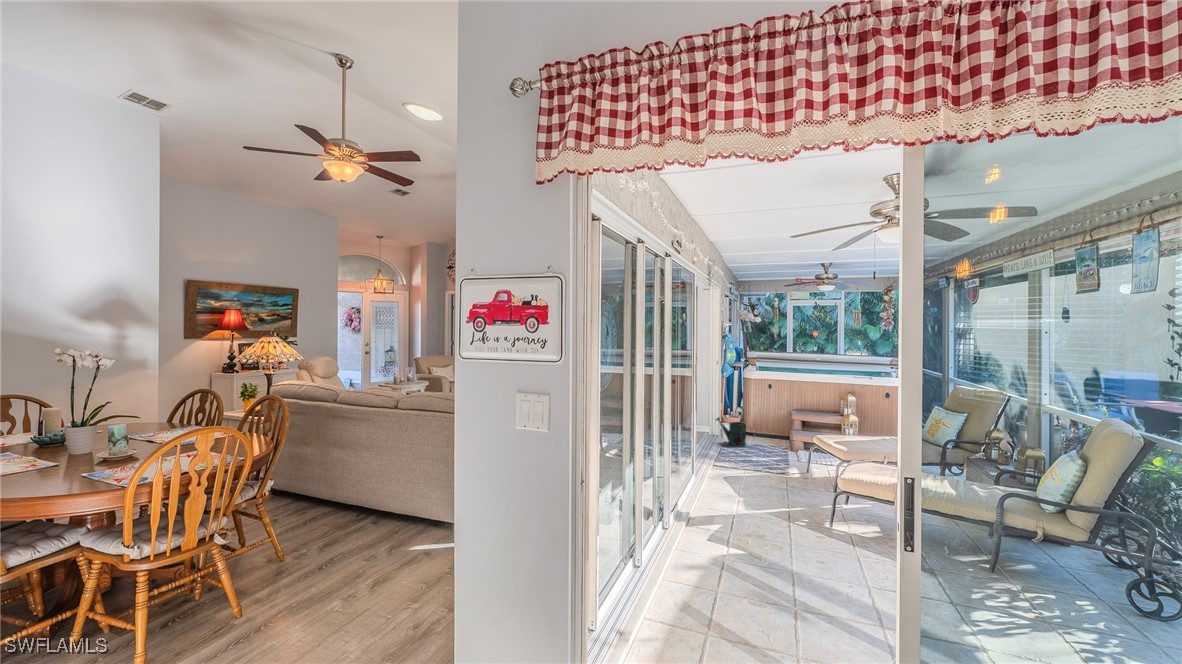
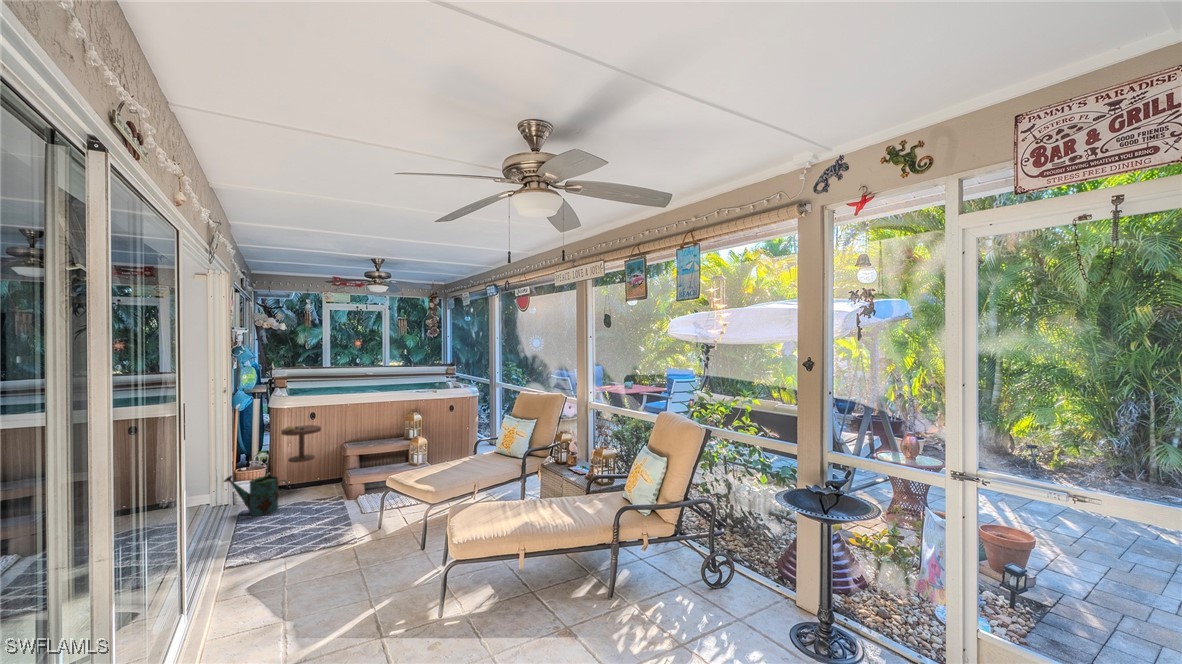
side table: none [750,392,776,438] -> present [281,425,321,463]

